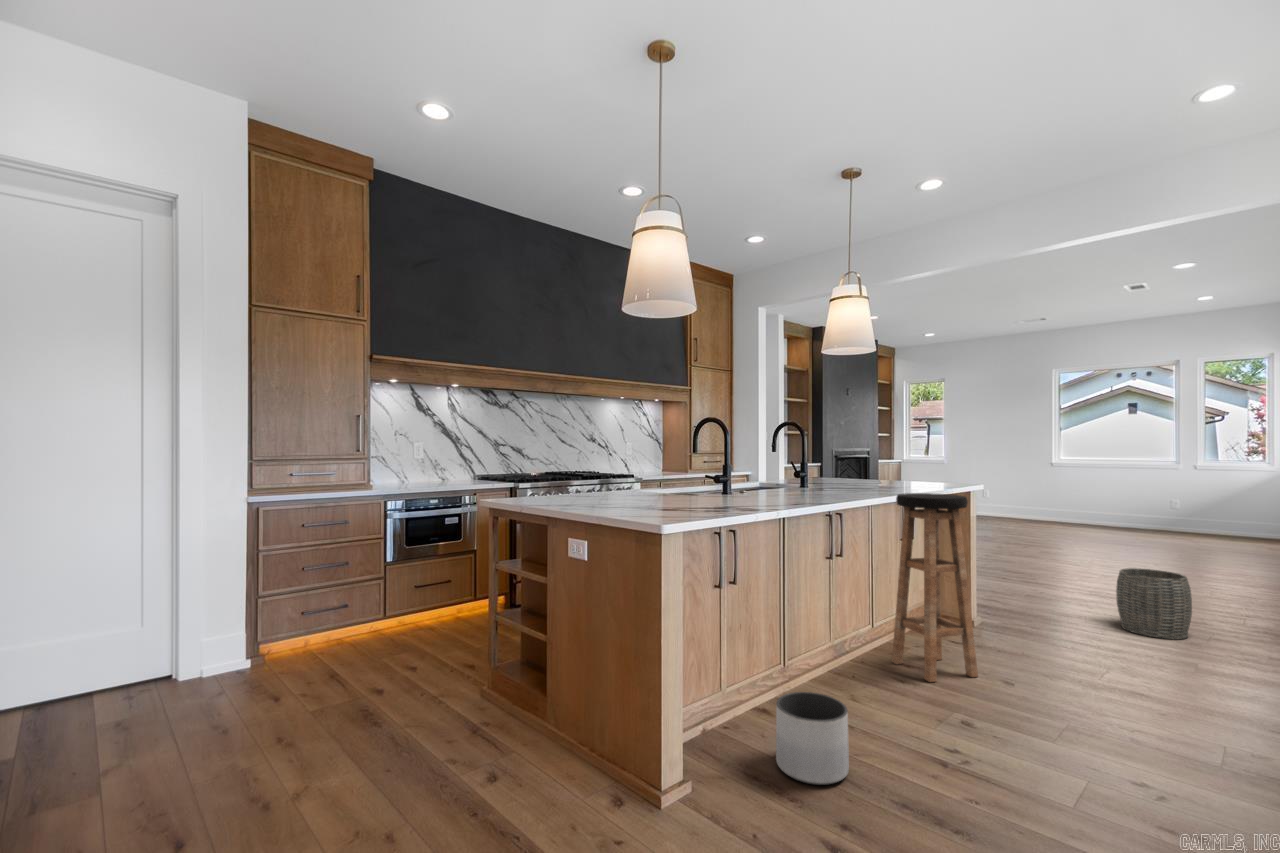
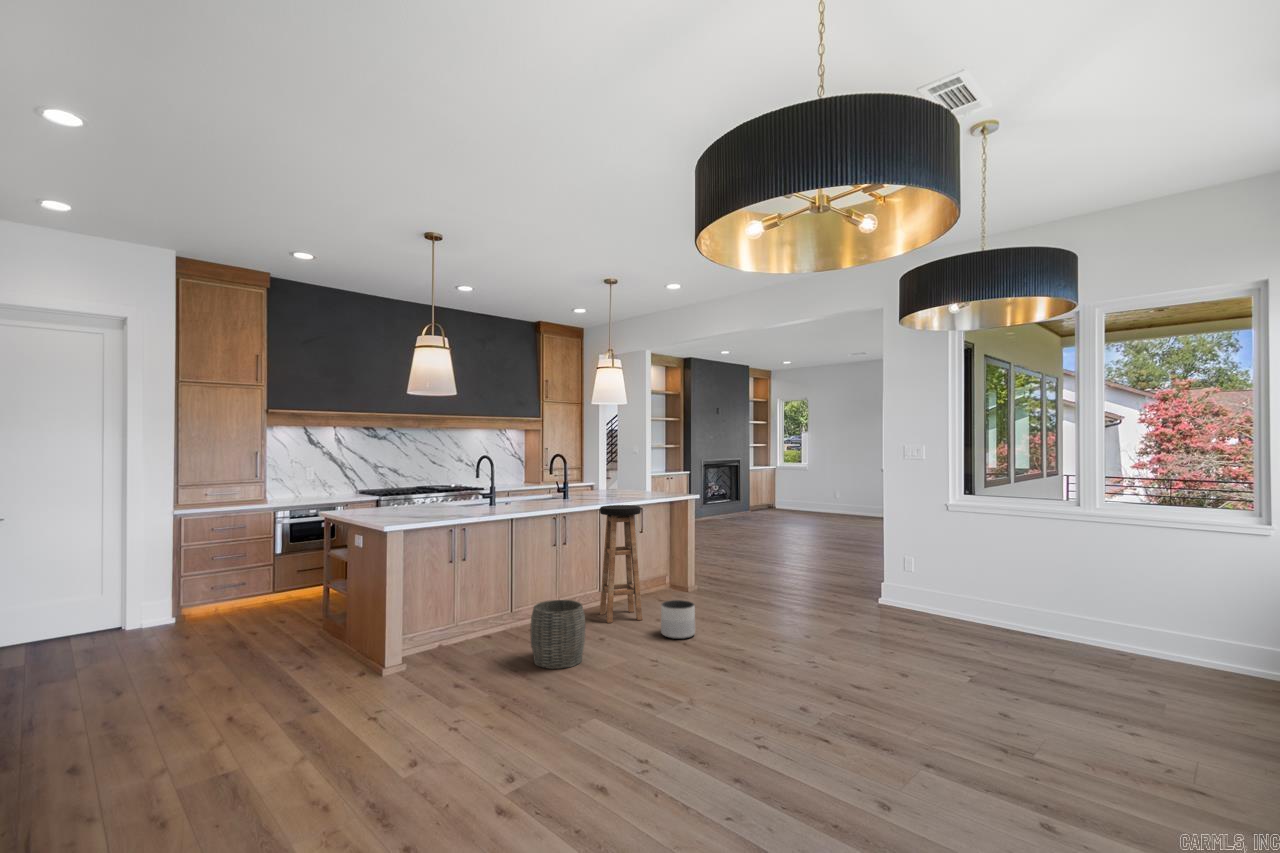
woven basket: present [1116,568,1192,639] -> present [530,600,585,669]
planter: present [776,692,849,785] -> present [661,600,695,639]

